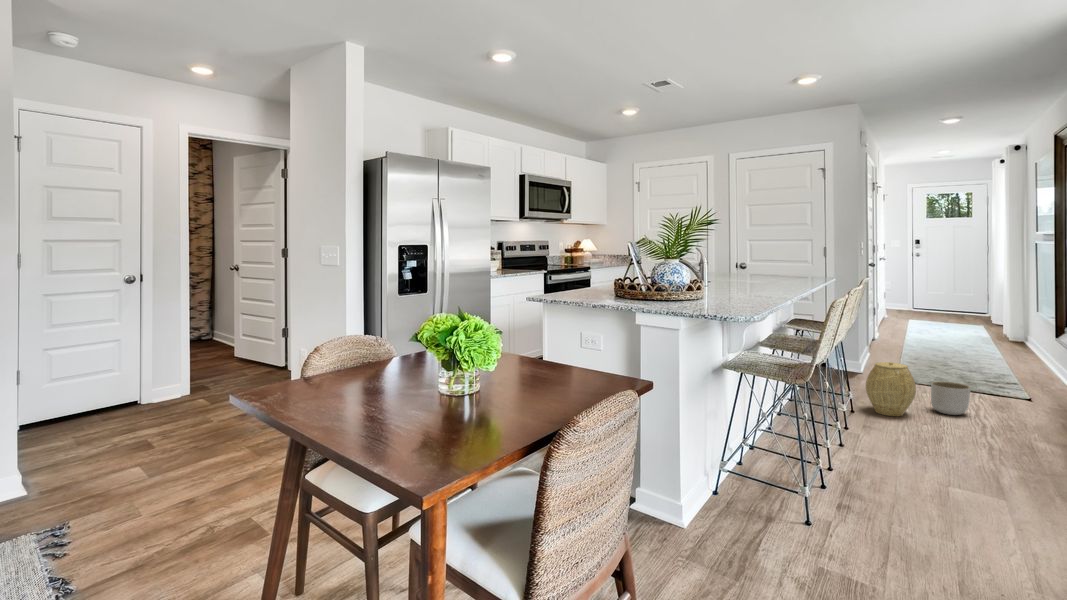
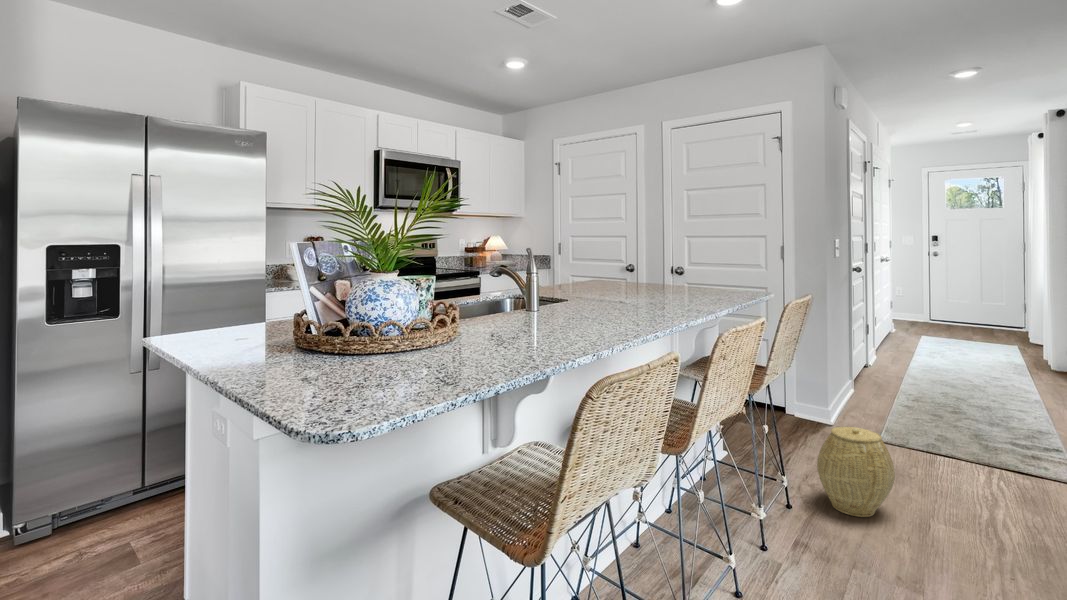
planter: present [931,381,971,415] -> none [921,458,985,517]

